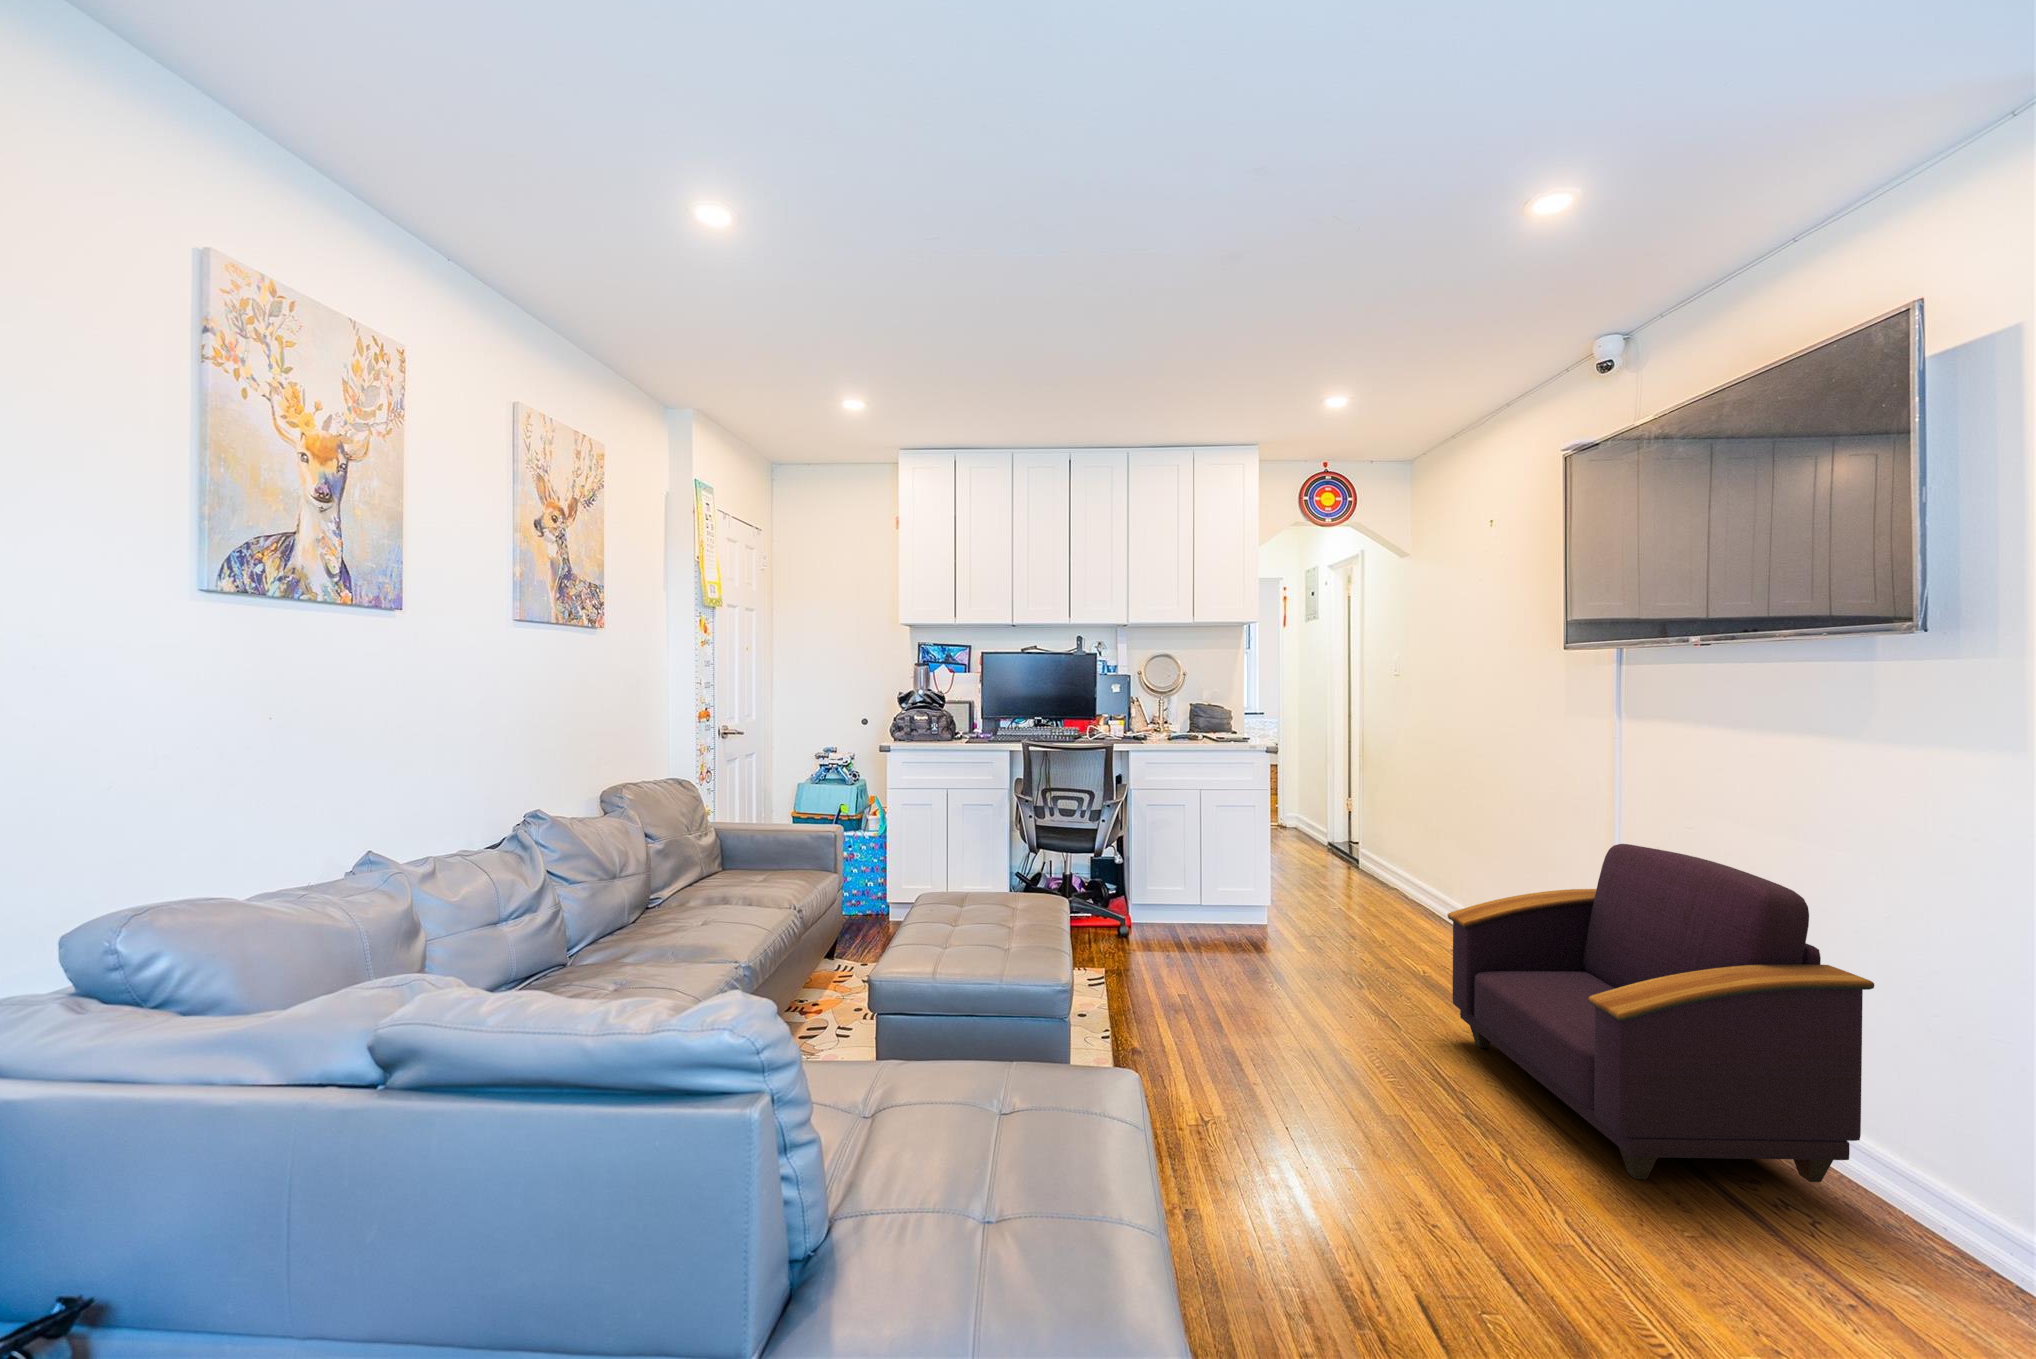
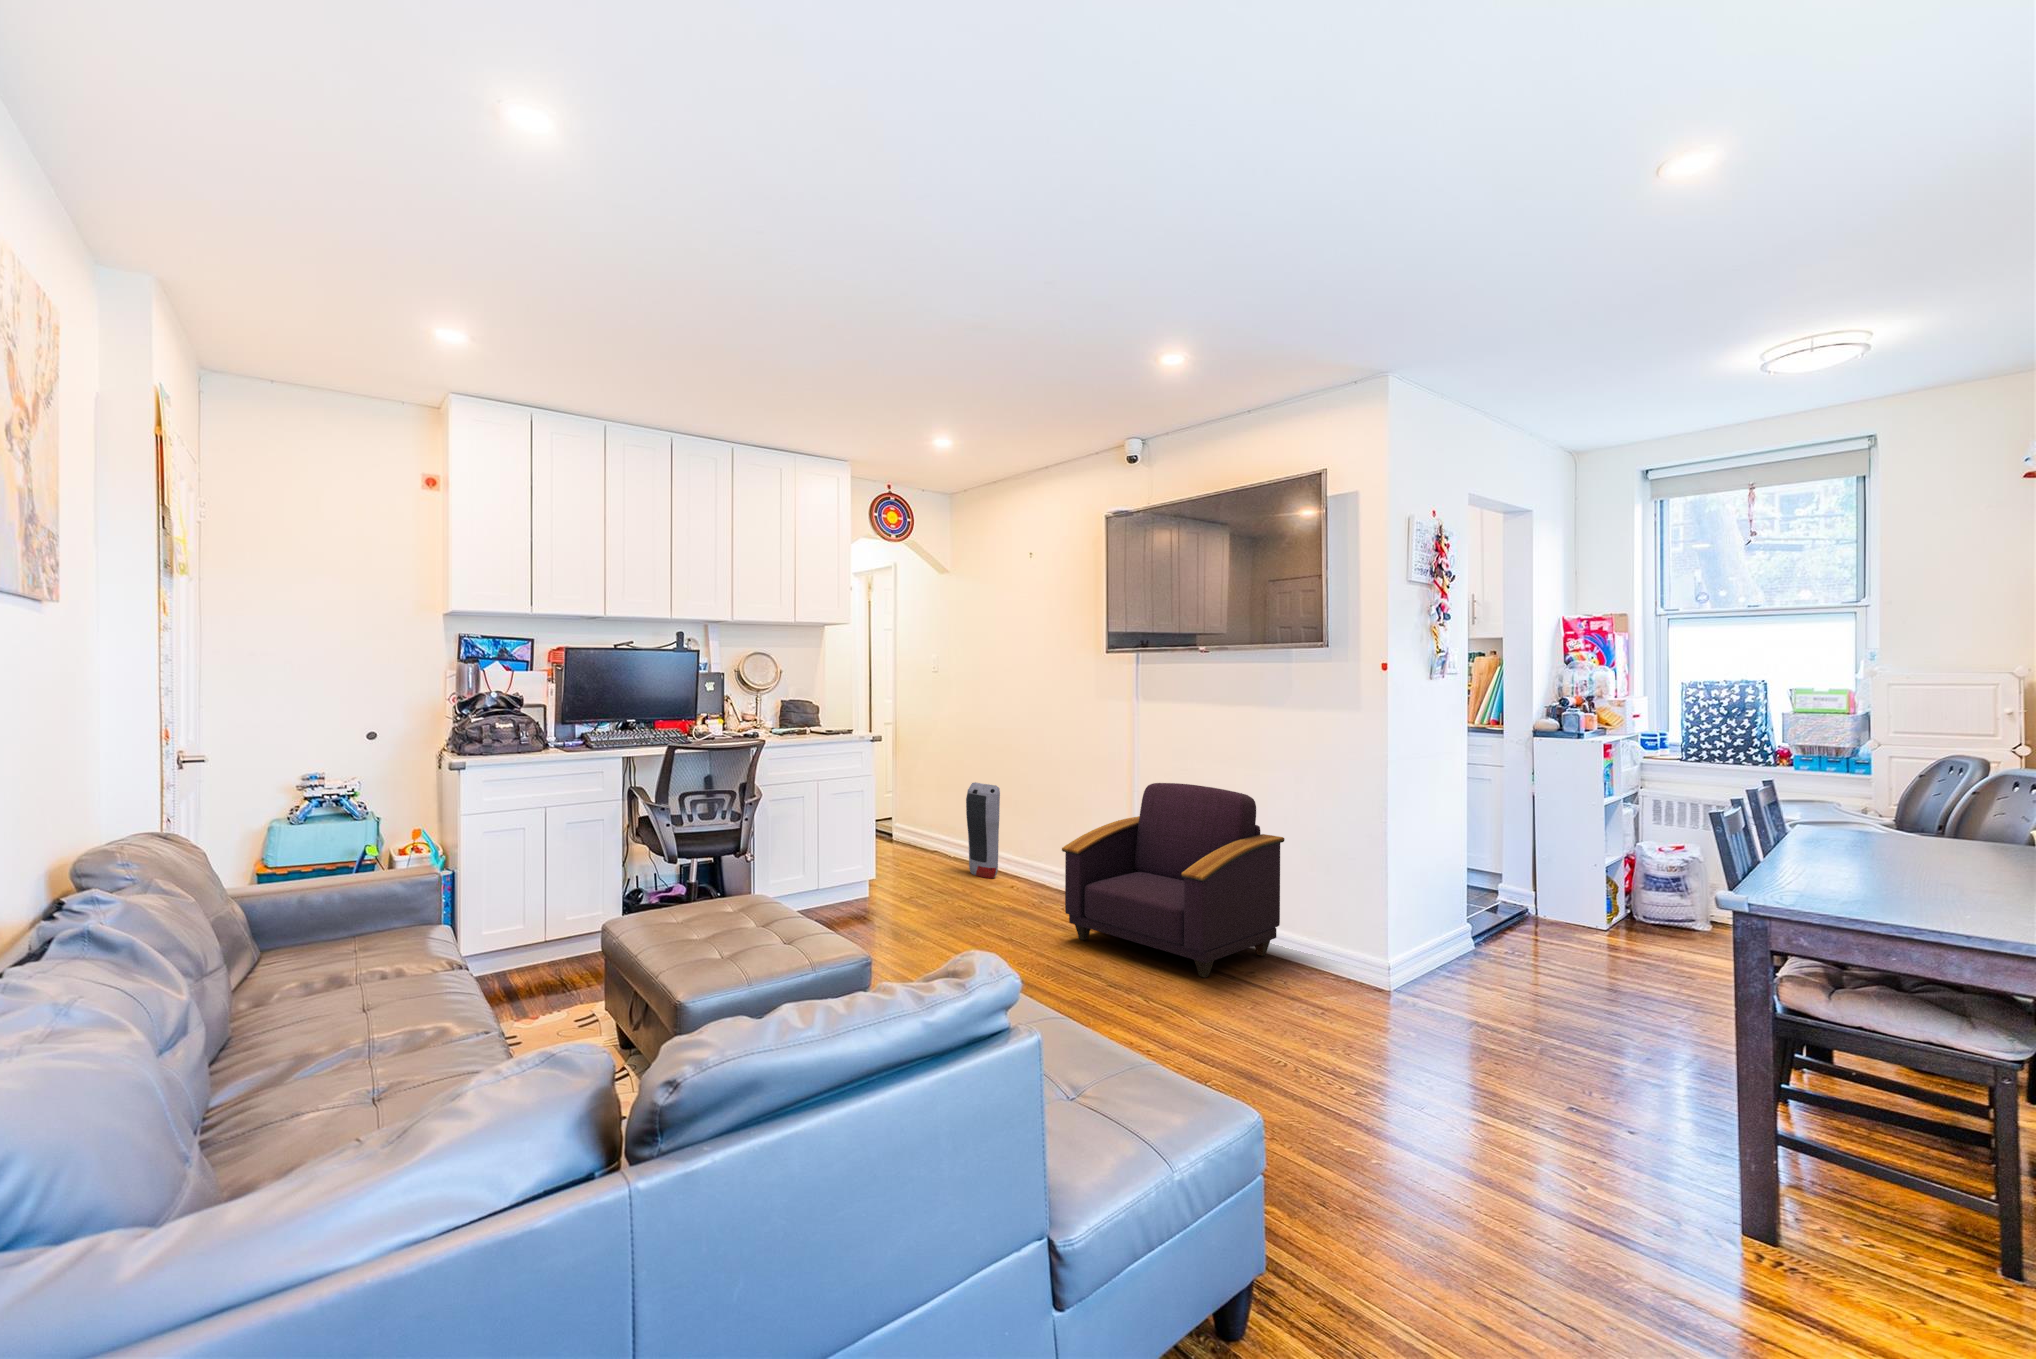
air purifier: none [1412,807,1452,929] -> present [966,782,1000,878]

